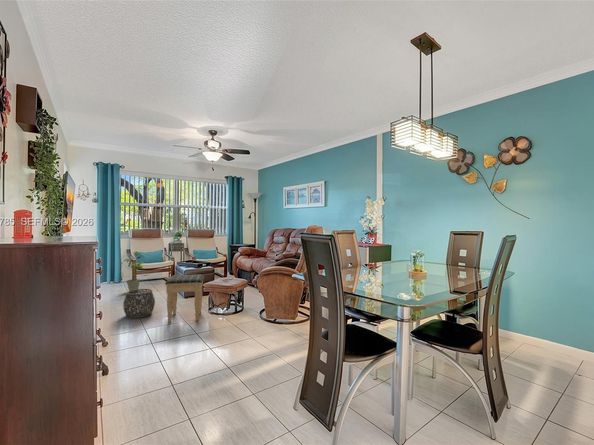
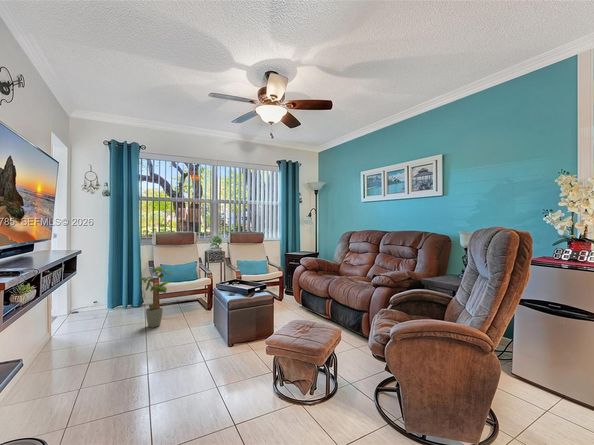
footstool: present [165,274,204,323] -> none [192,318,264,425]
woven basket: present [123,289,155,318] -> none [121,340,178,404]

